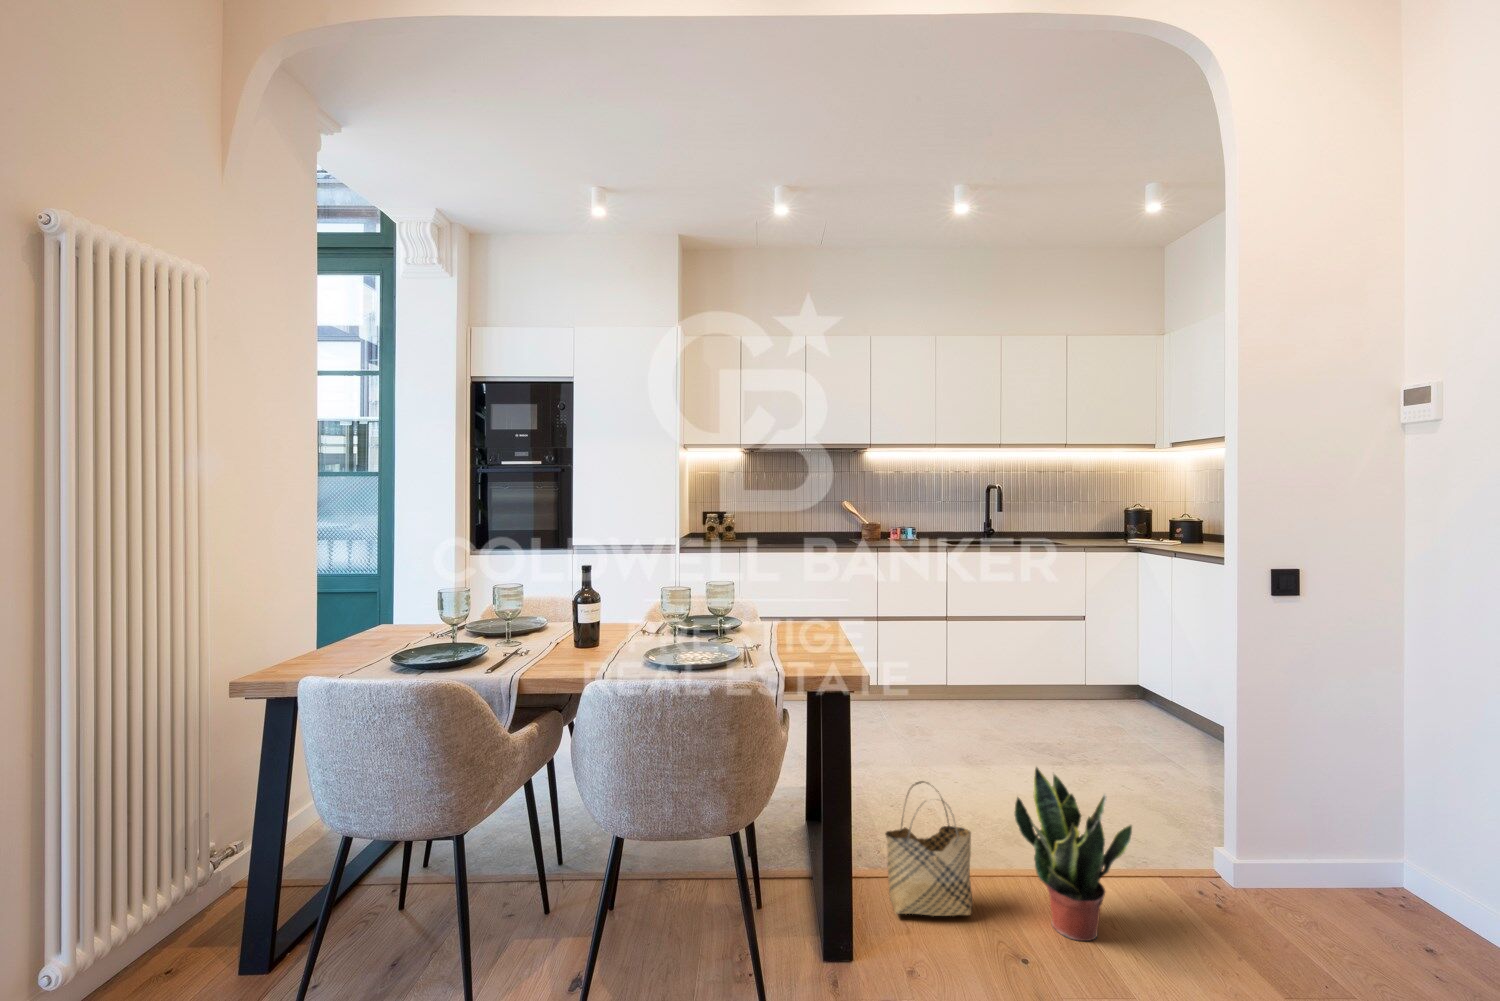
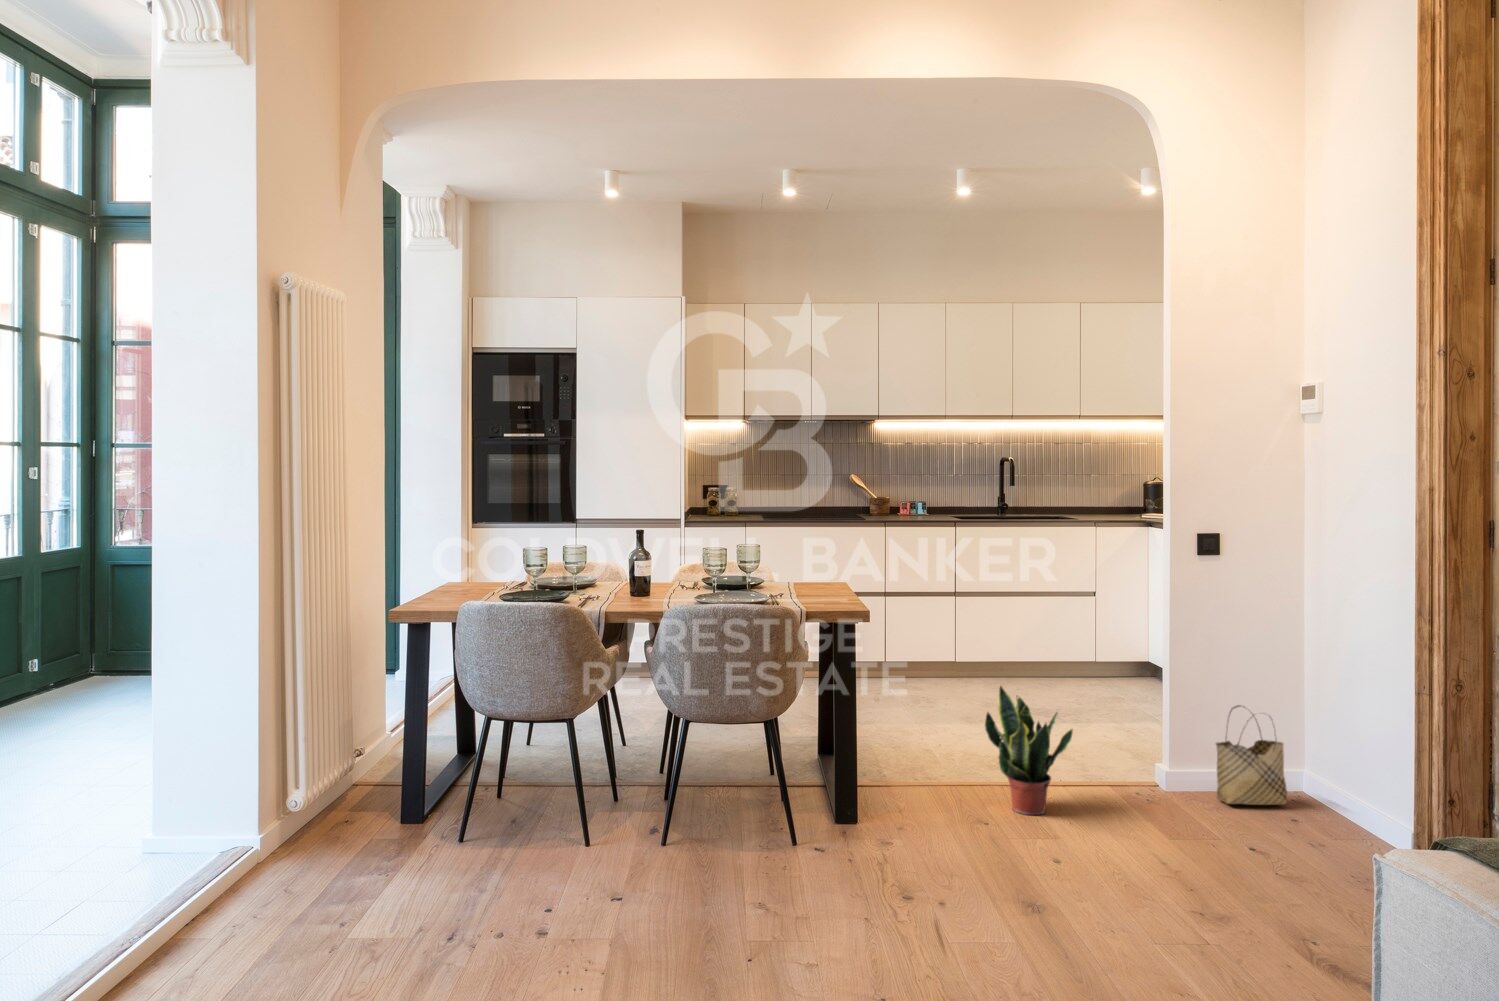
woven basket: present [886,781,972,916] -> present [1216,705,1287,805]

